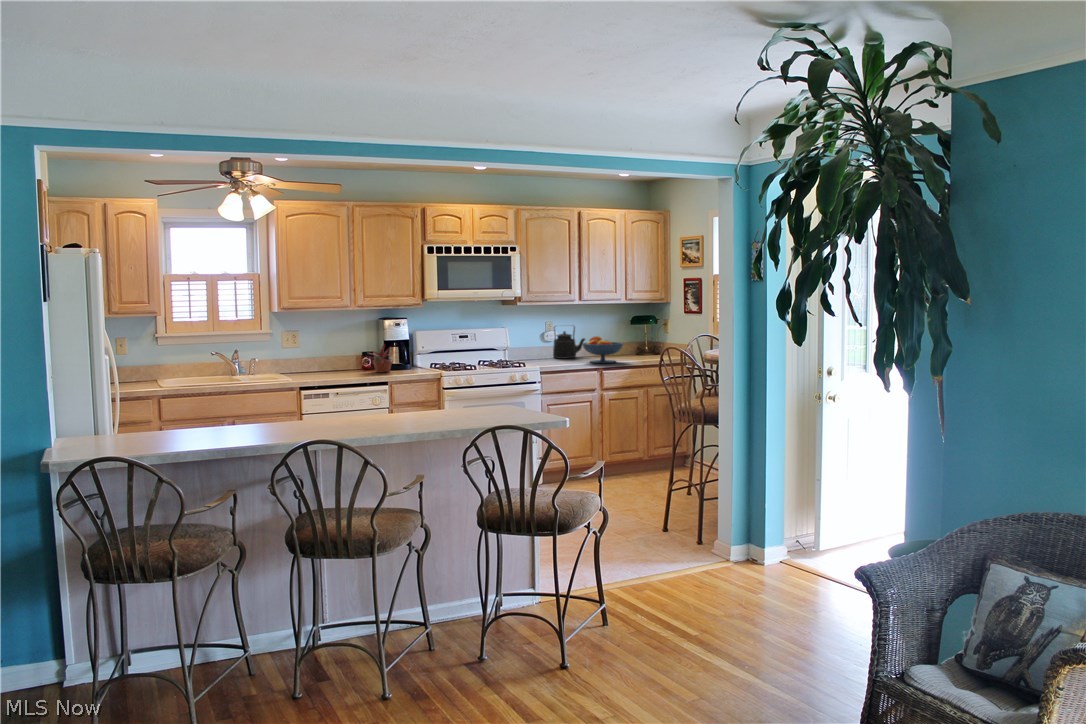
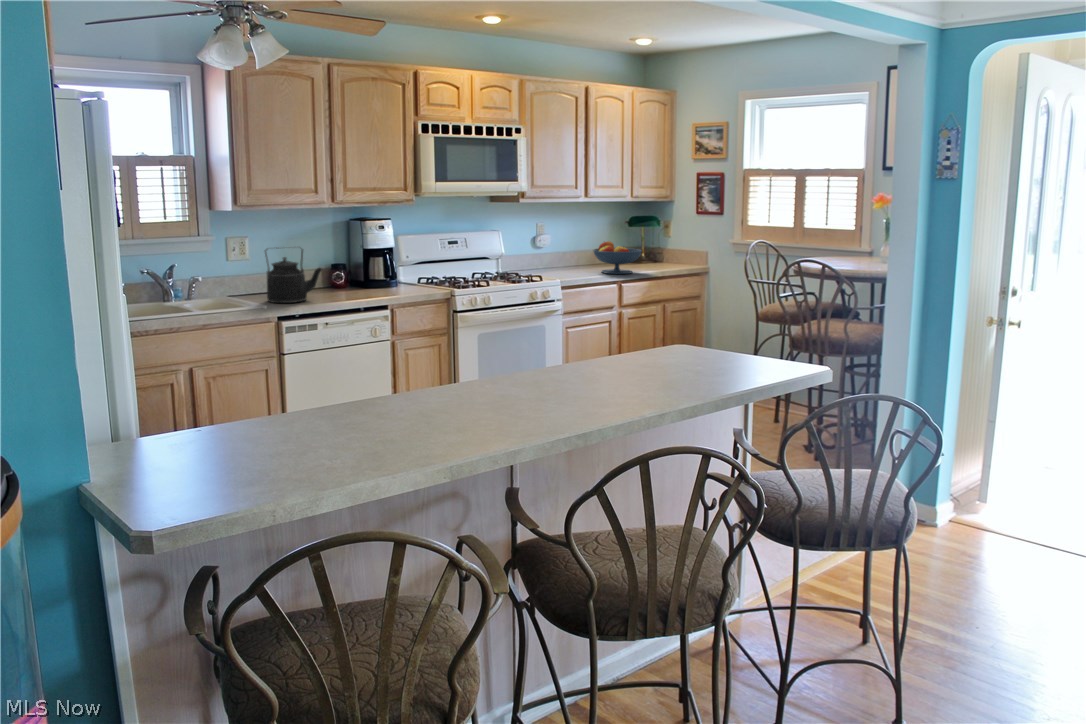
kettle: present [553,326,585,358] -> present [265,248,322,303]
potted plant: present [373,344,397,372] -> none [345,252,393,291]

